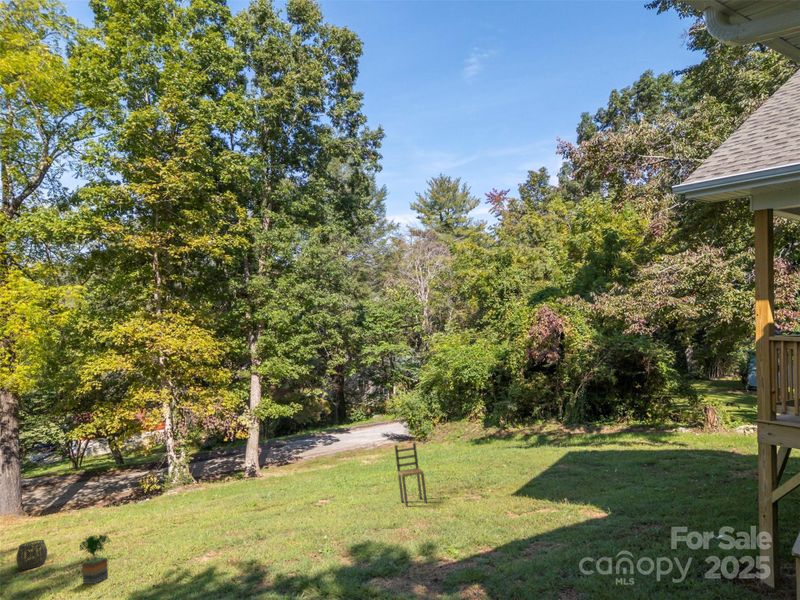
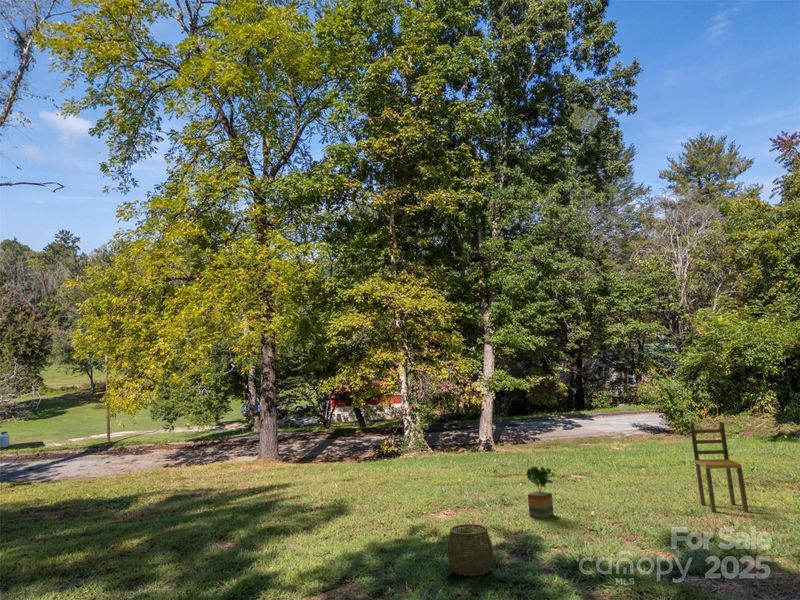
potted tree: present [80,535,112,584] -> present [526,467,555,518]
woven basket: present [16,540,47,570] -> present [447,524,493,576]

